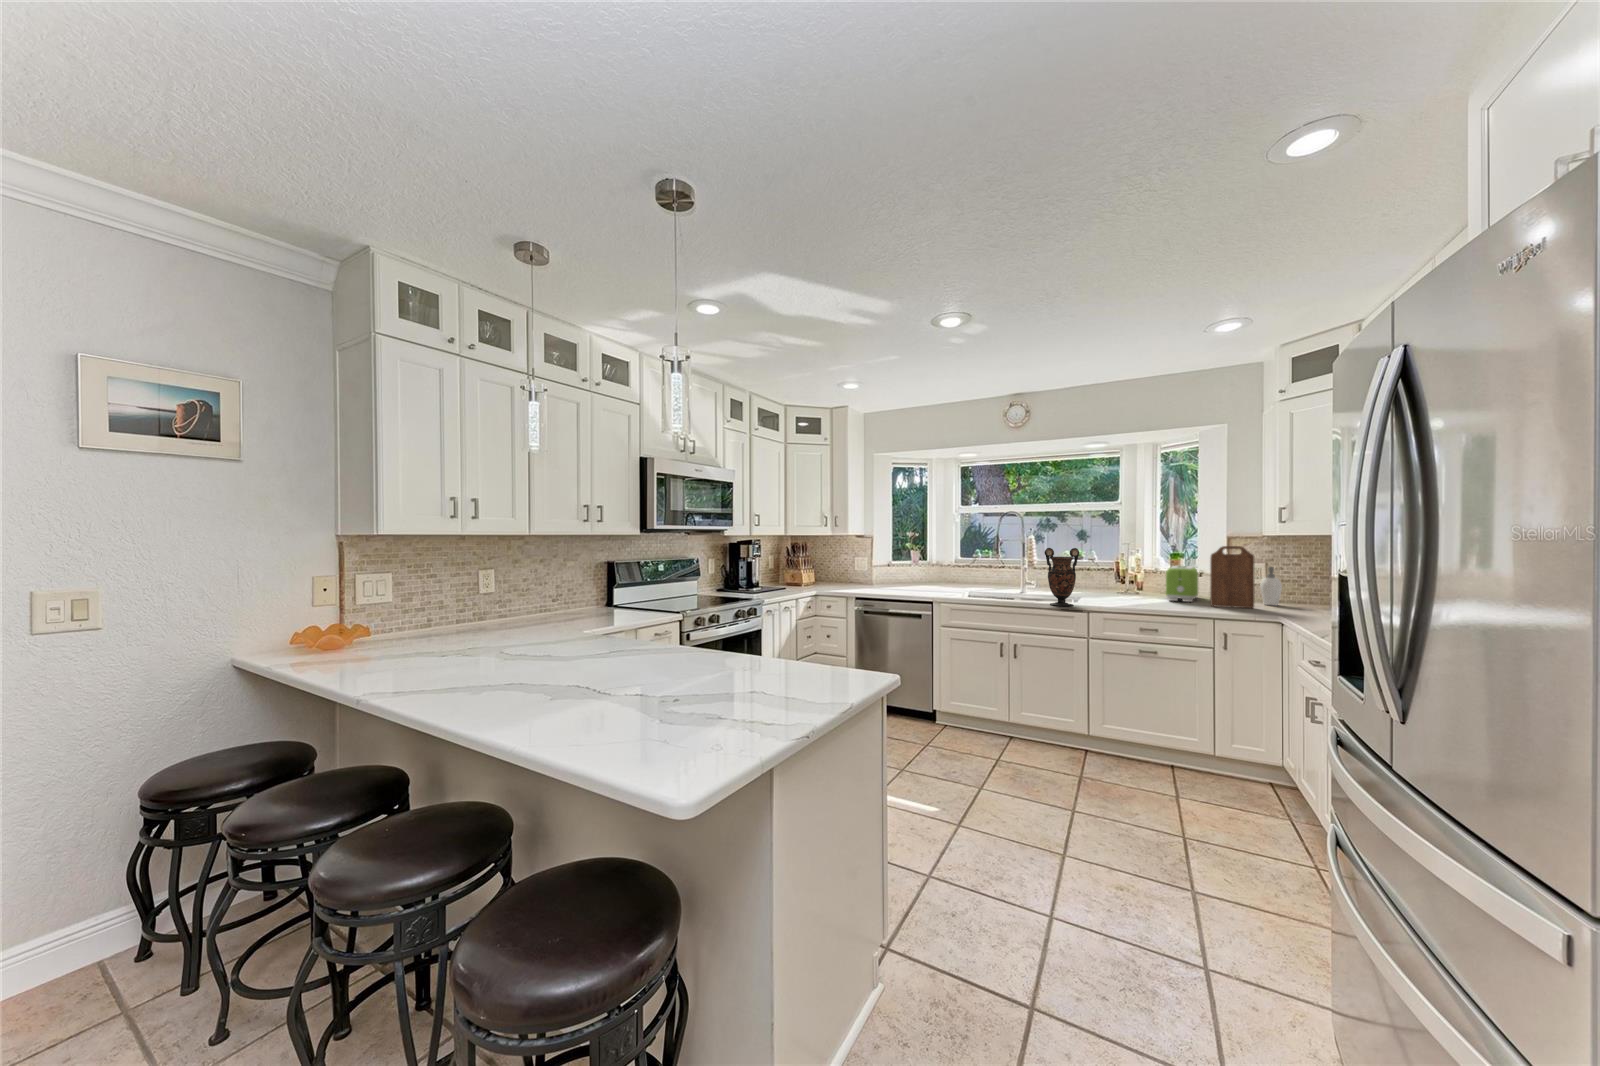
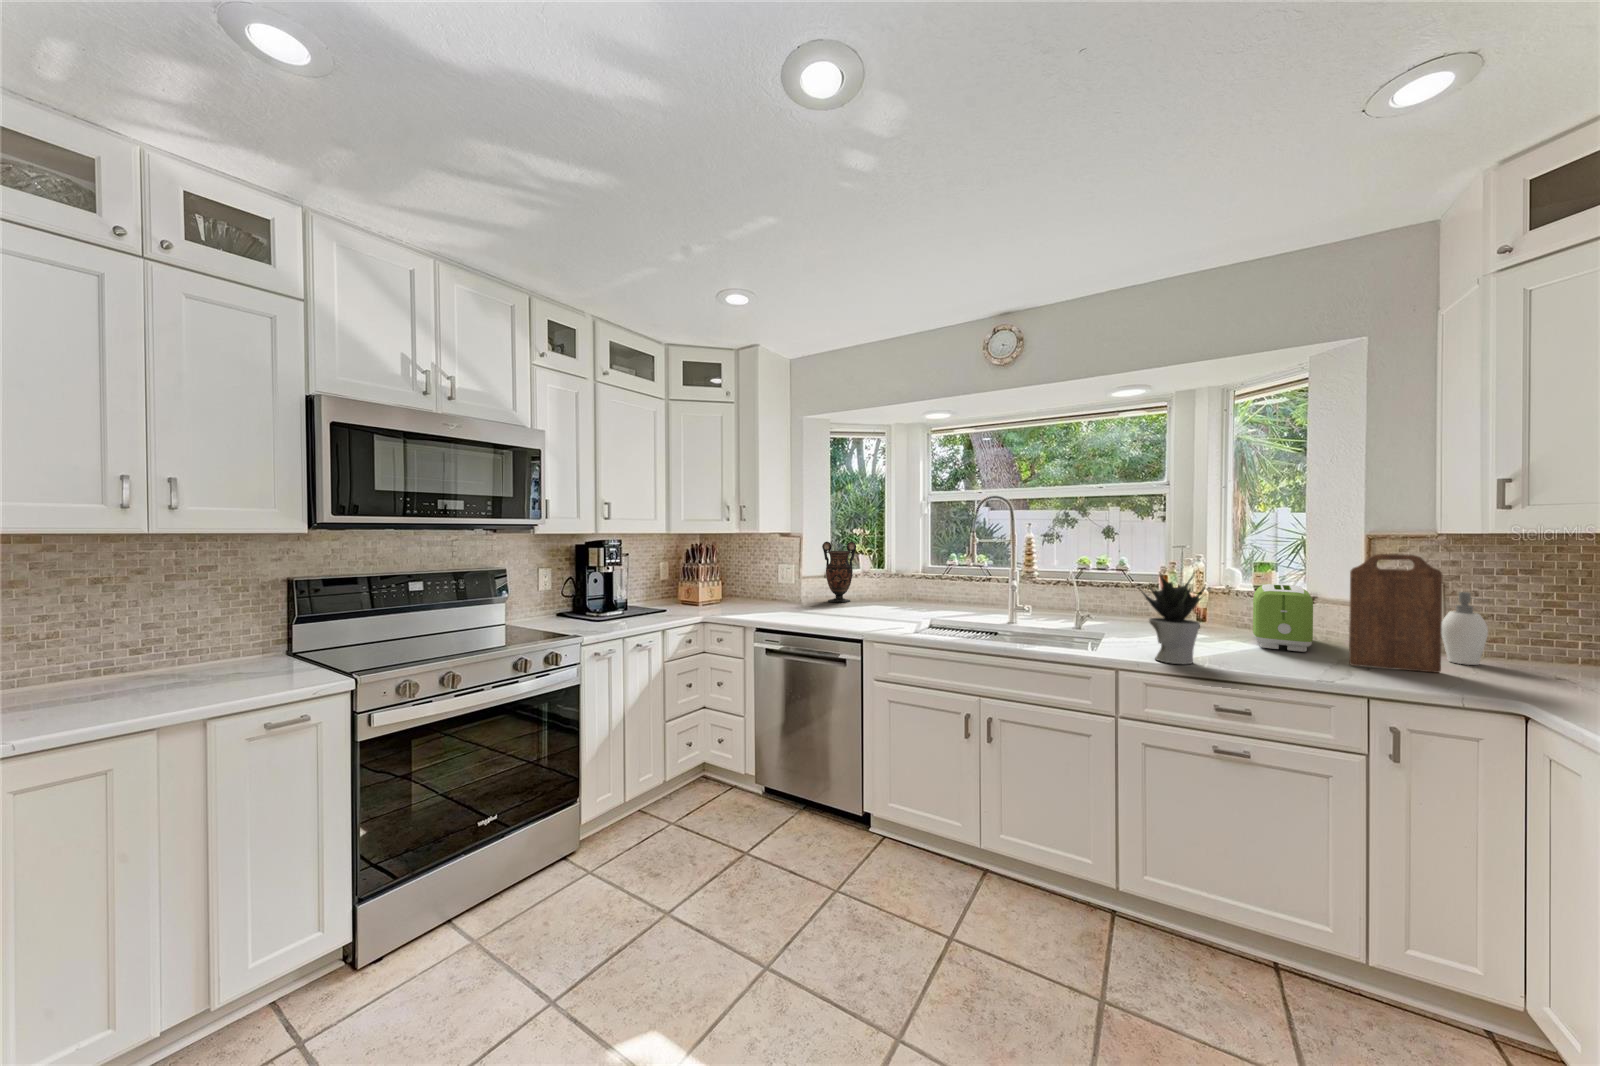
vase: present [1044,548,1079,606] -> present [822,542,856,602]
potted plant: none [1098,556,1136,607] -> present [1142,573,1205,664]

